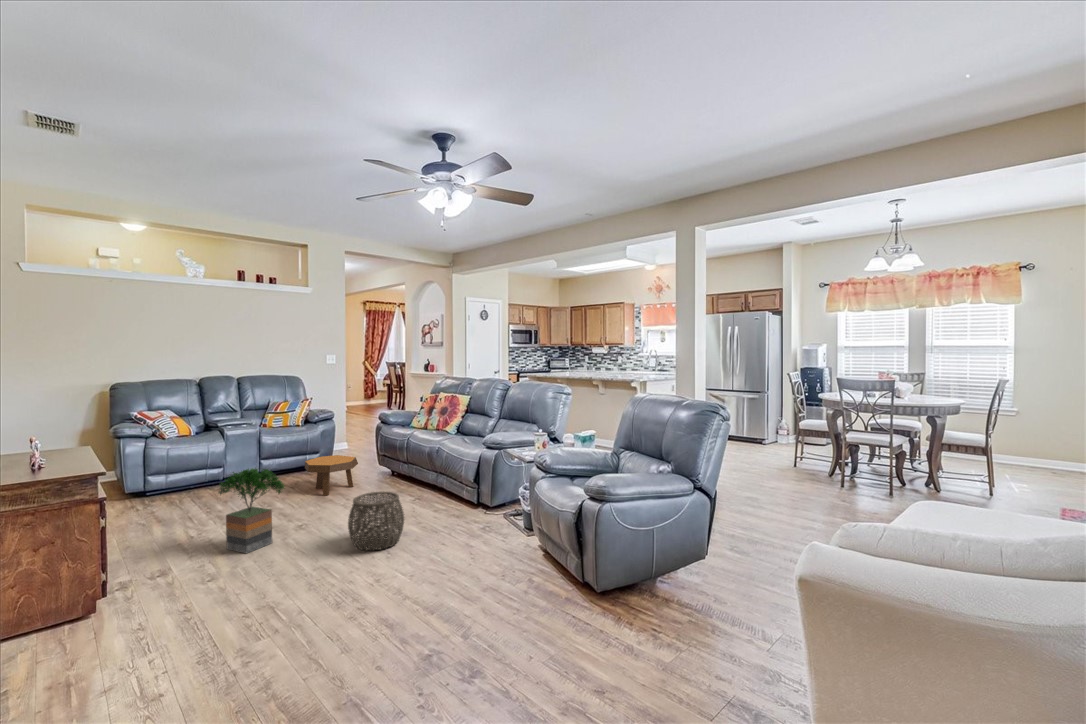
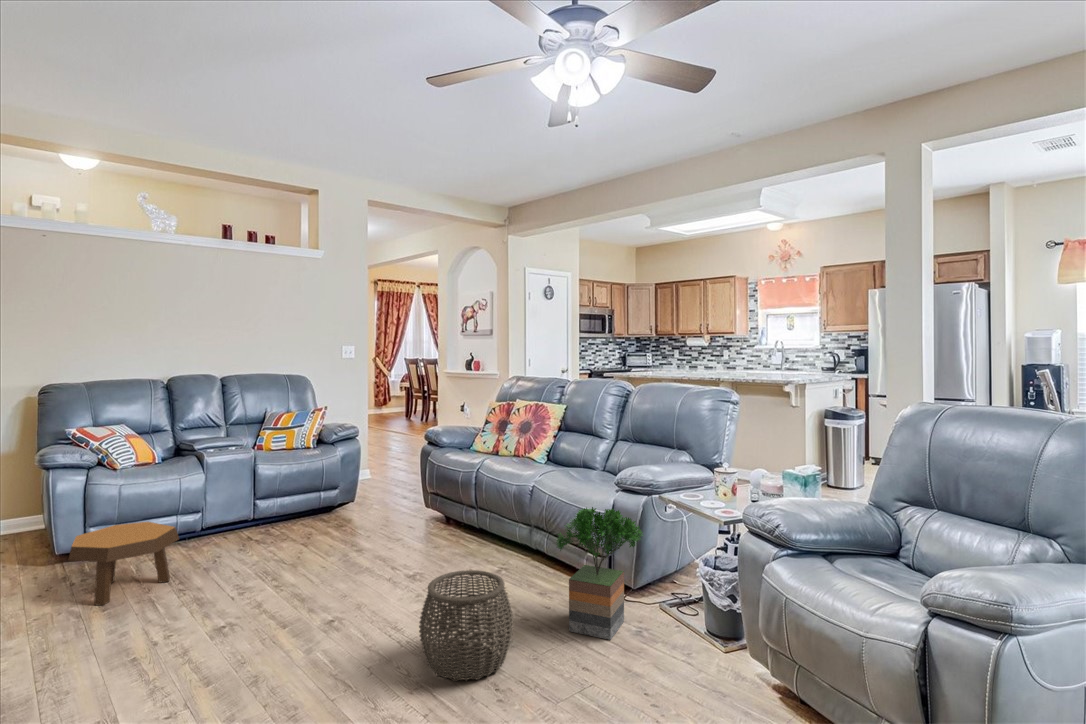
footstool: present [305,455,358,496] -> present [69,522,179,605]
potted tree: present [219,469,284,553] -> present [556,507,643,640]

